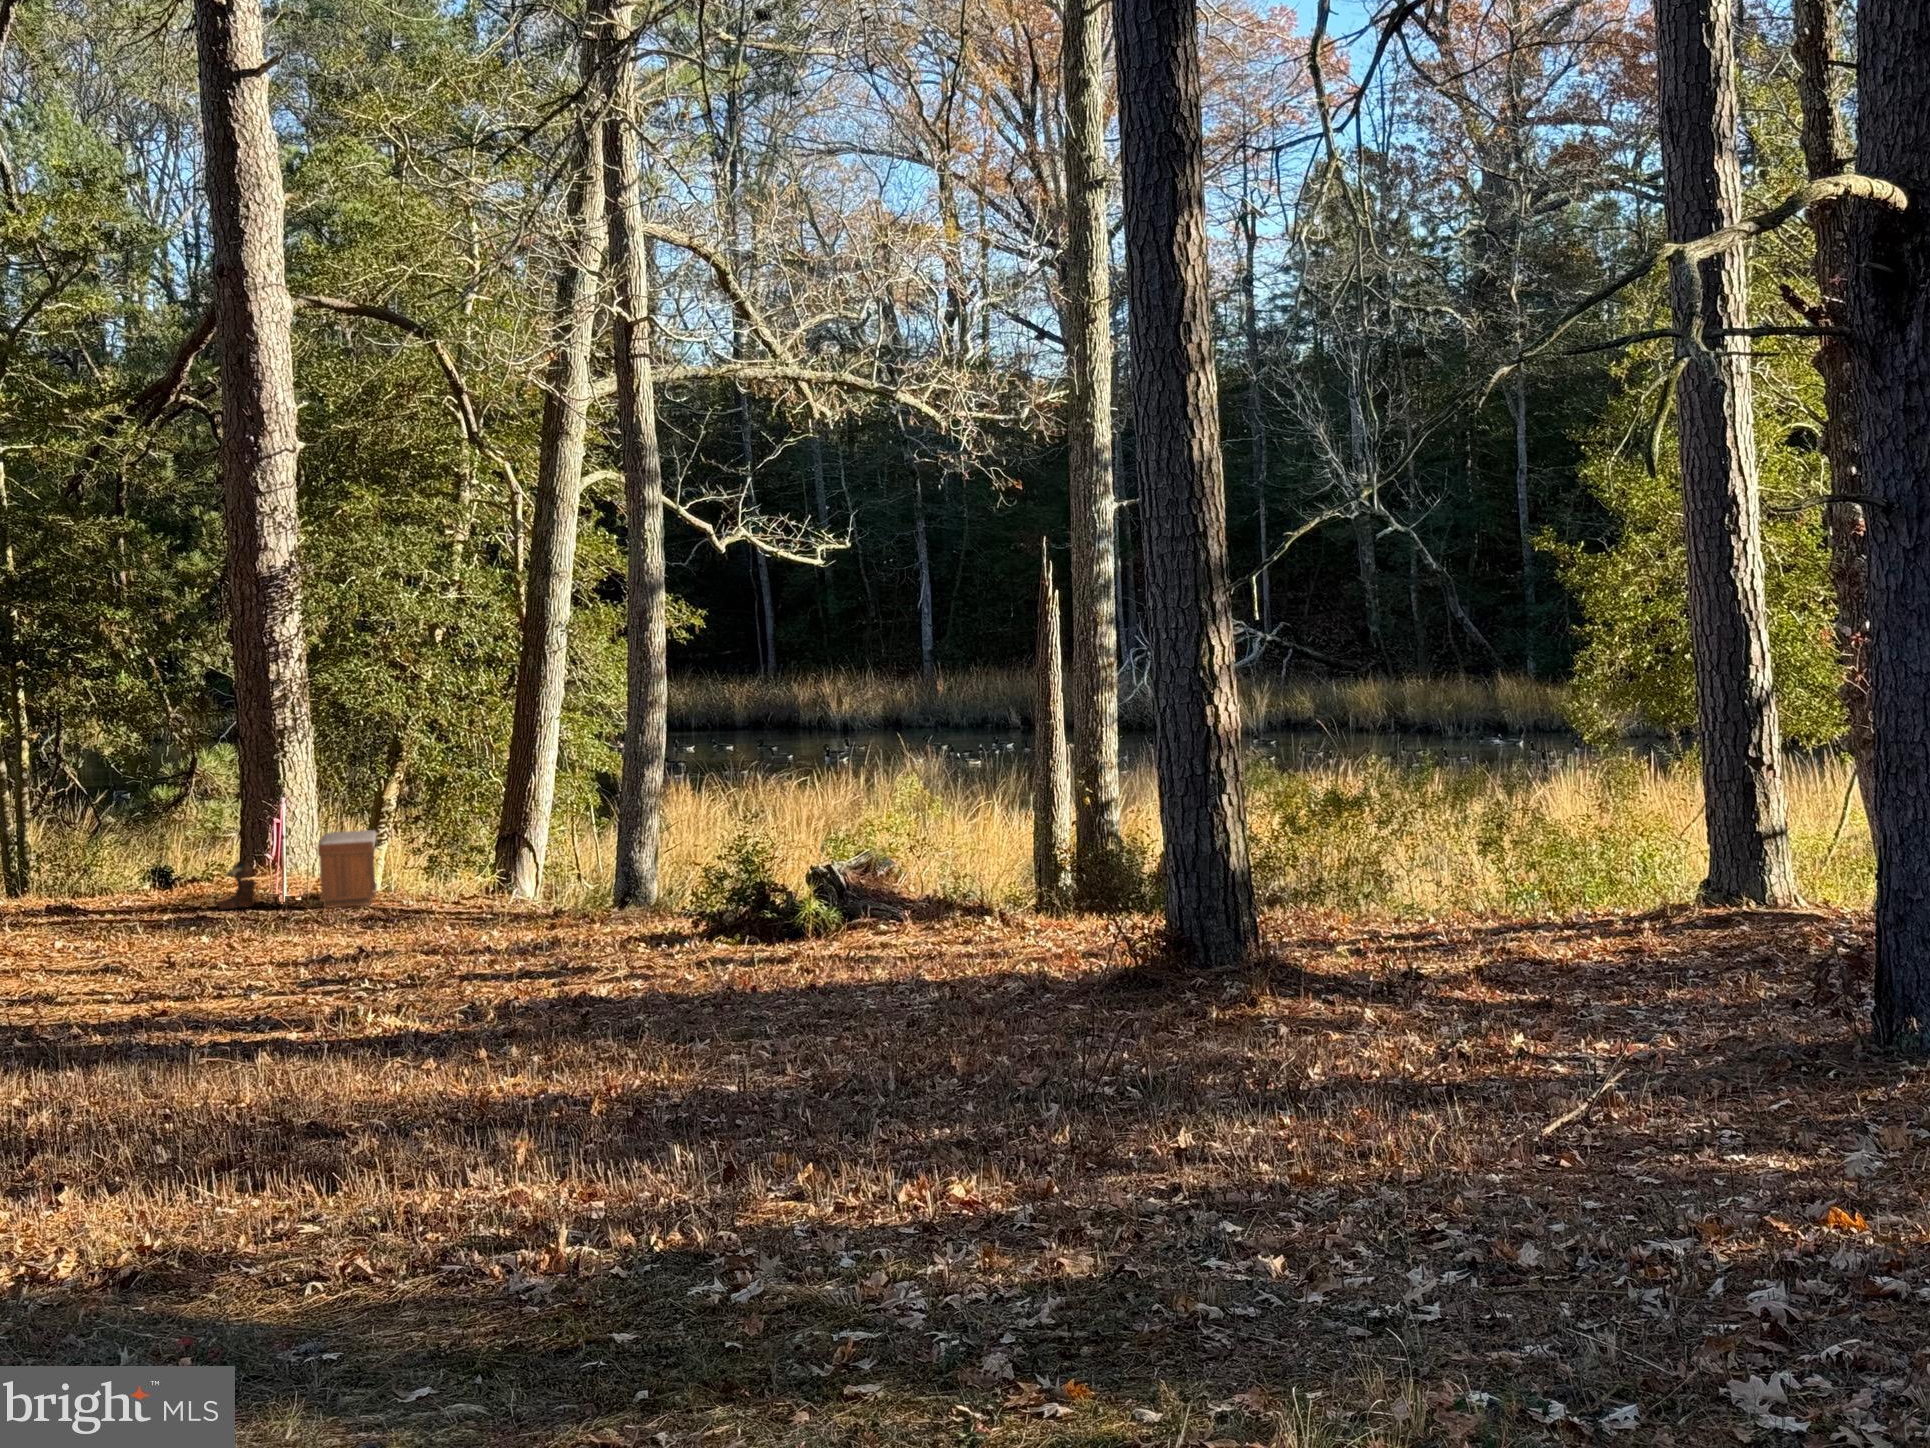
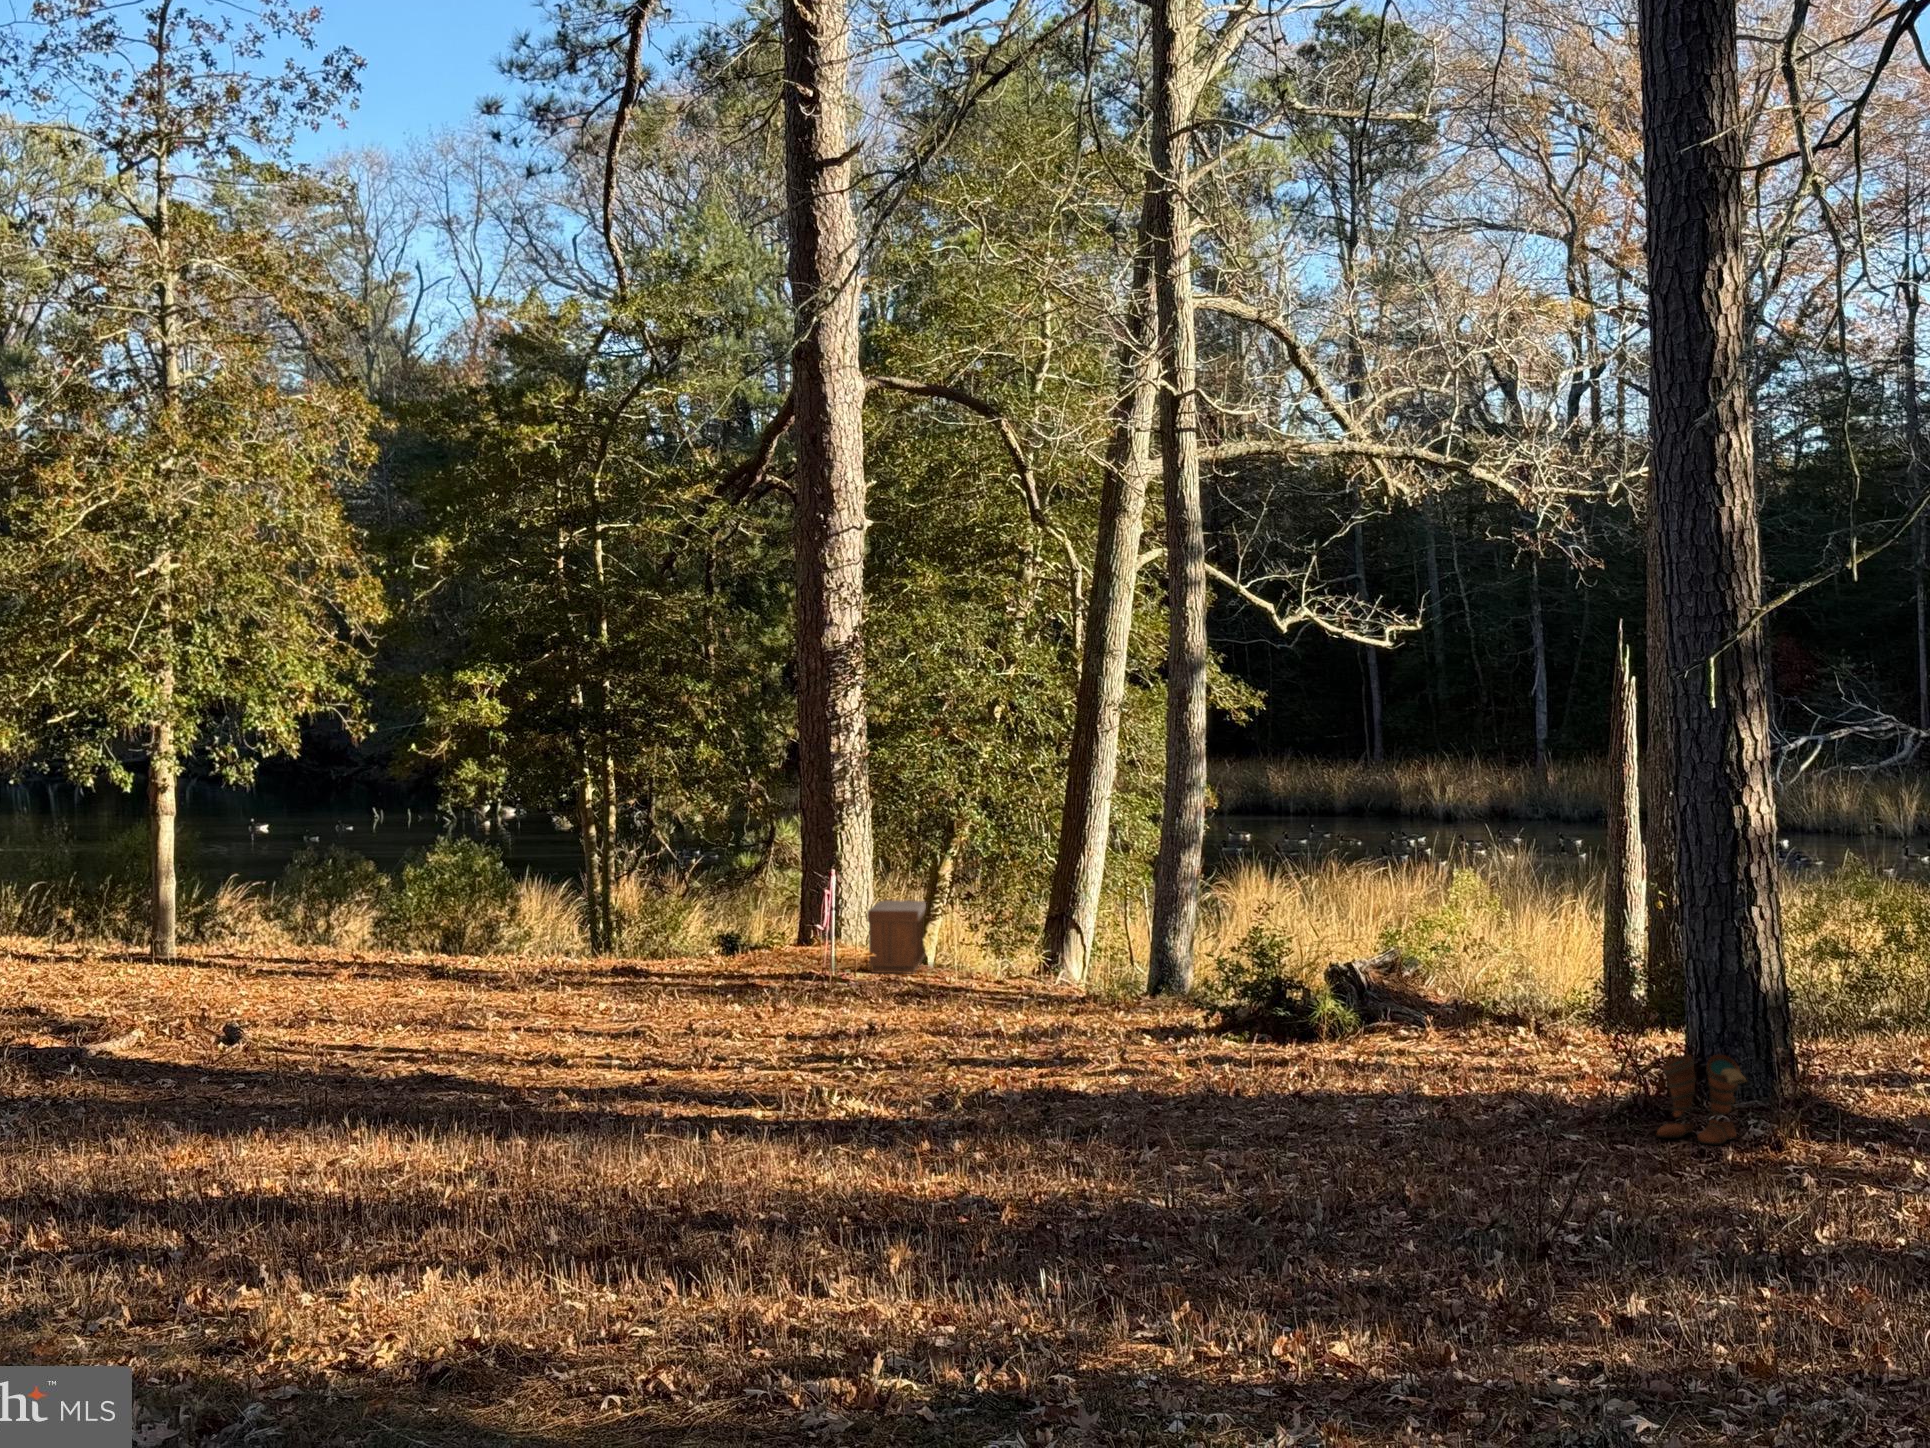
boots: present [215,861,256,910] -> present [1656,1055,1746,1144]

